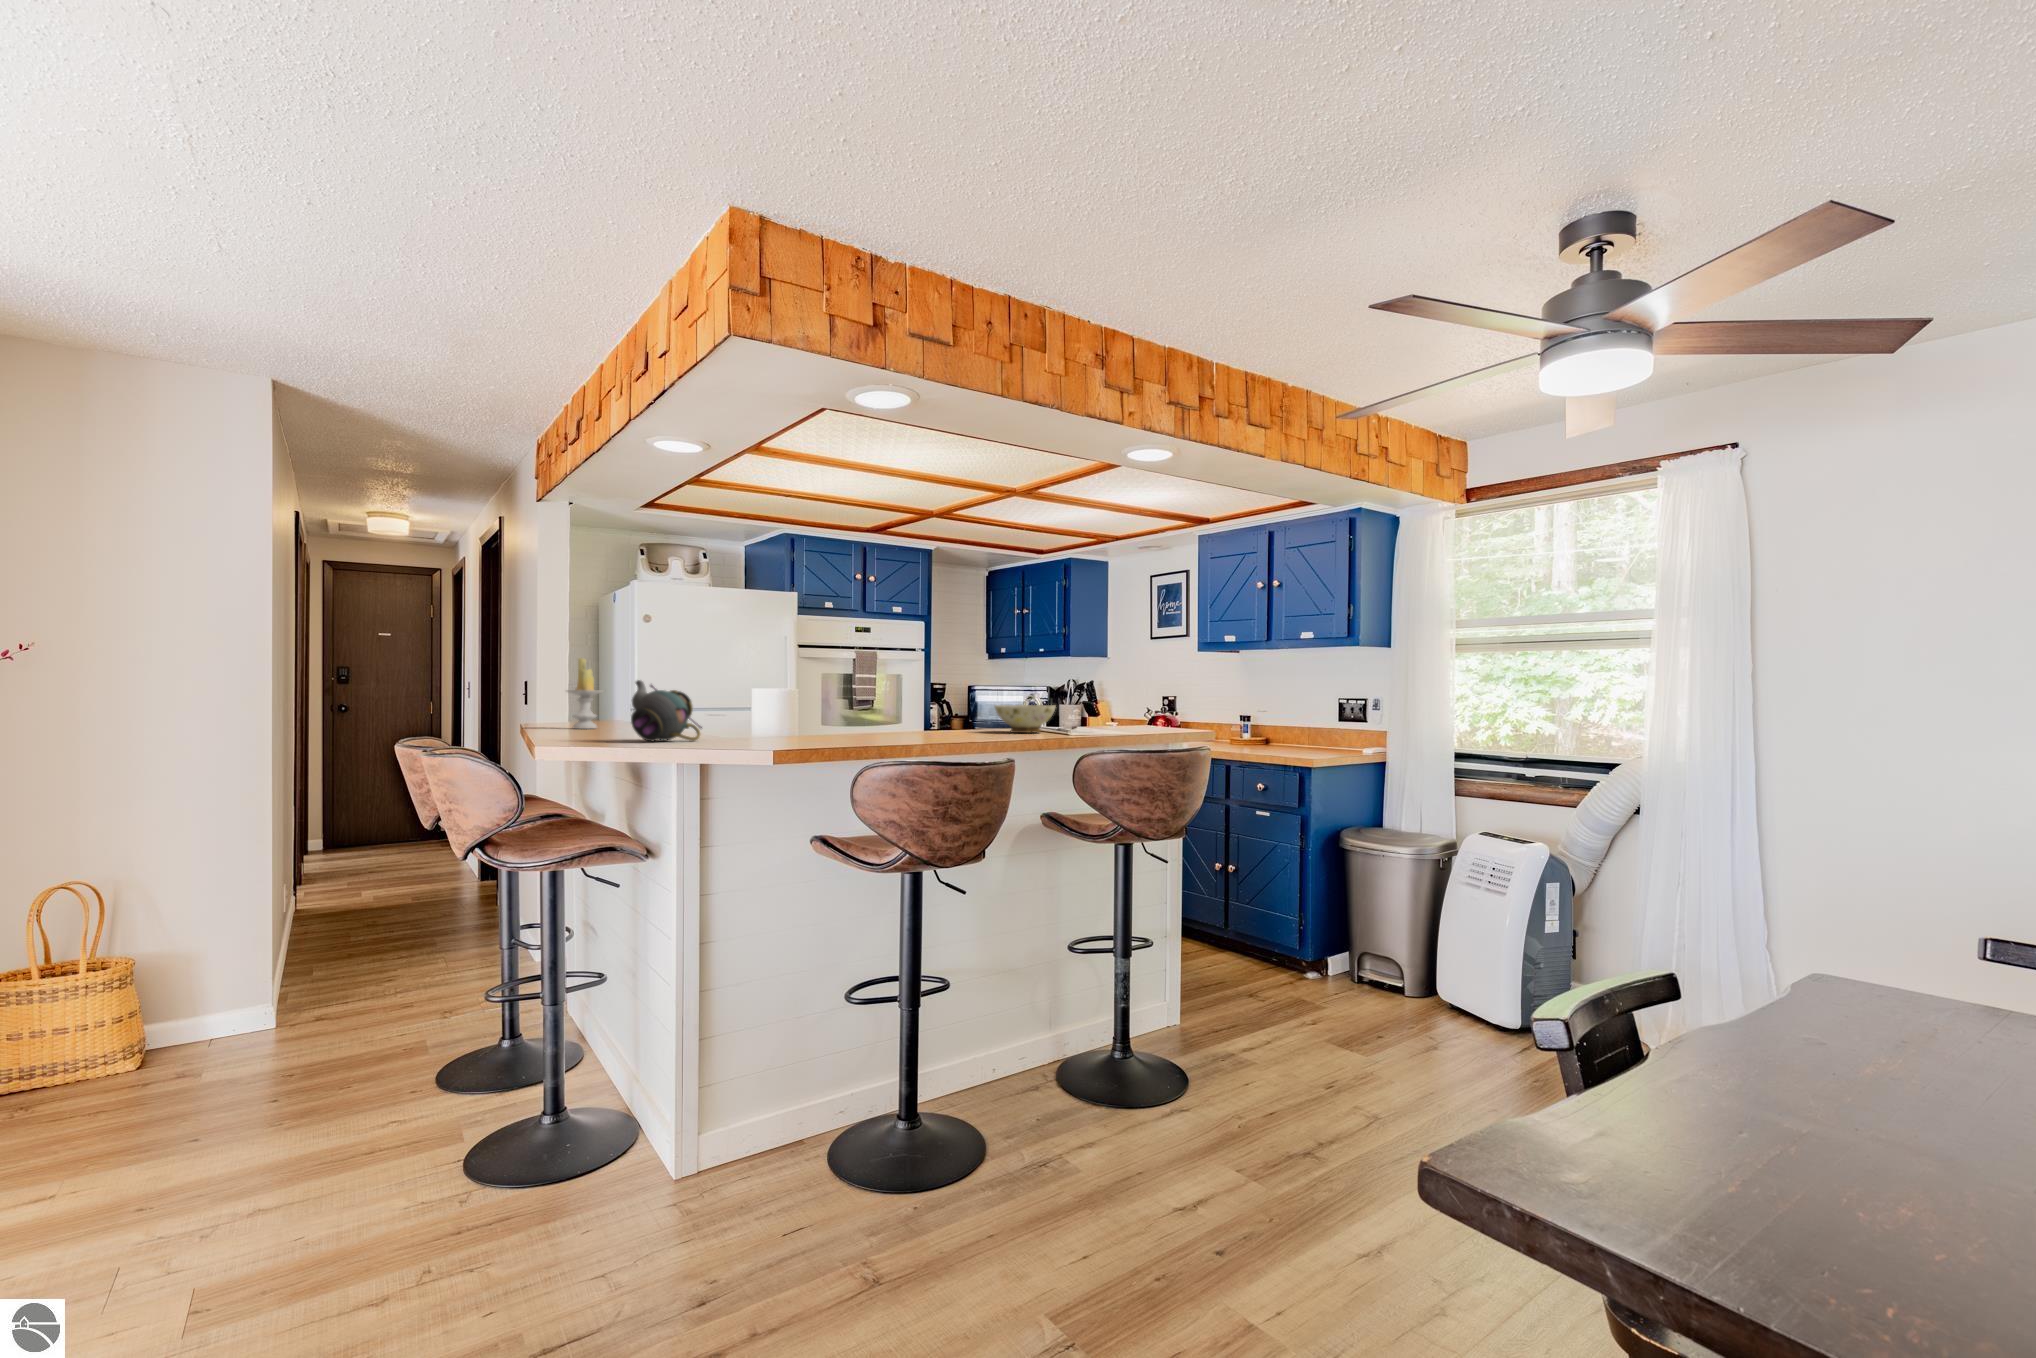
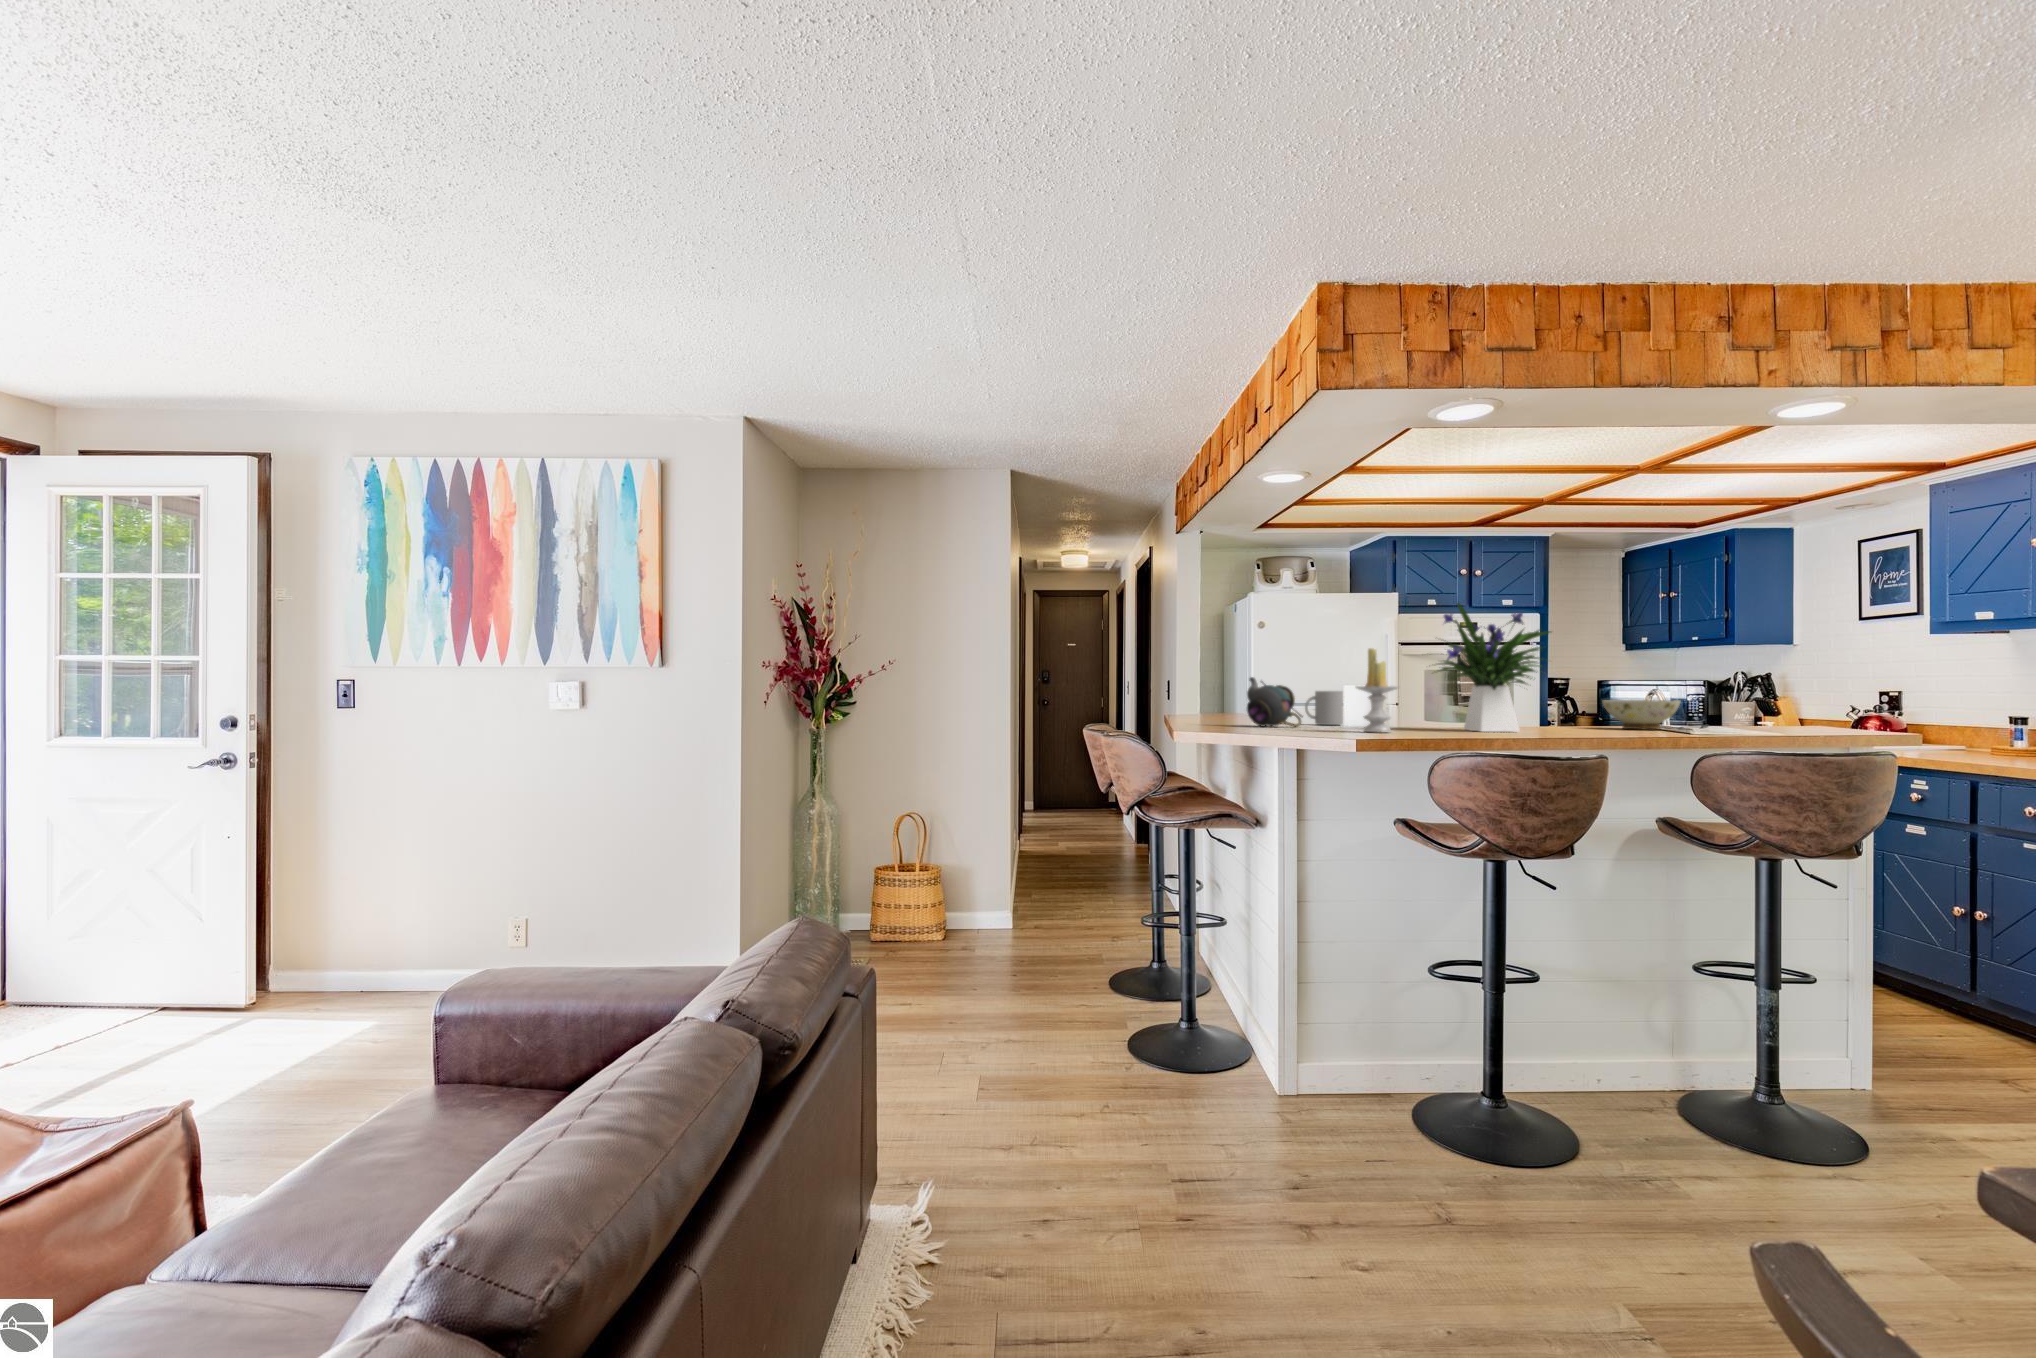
flower arrangement: none [836,601,964,741] -> present [1438,603,1550,732]
candle: present [567,658,604,729] -> present [1356,648,1398,732]
mug: none [705,696,750,736] -> present [1305,691,1343,725]

